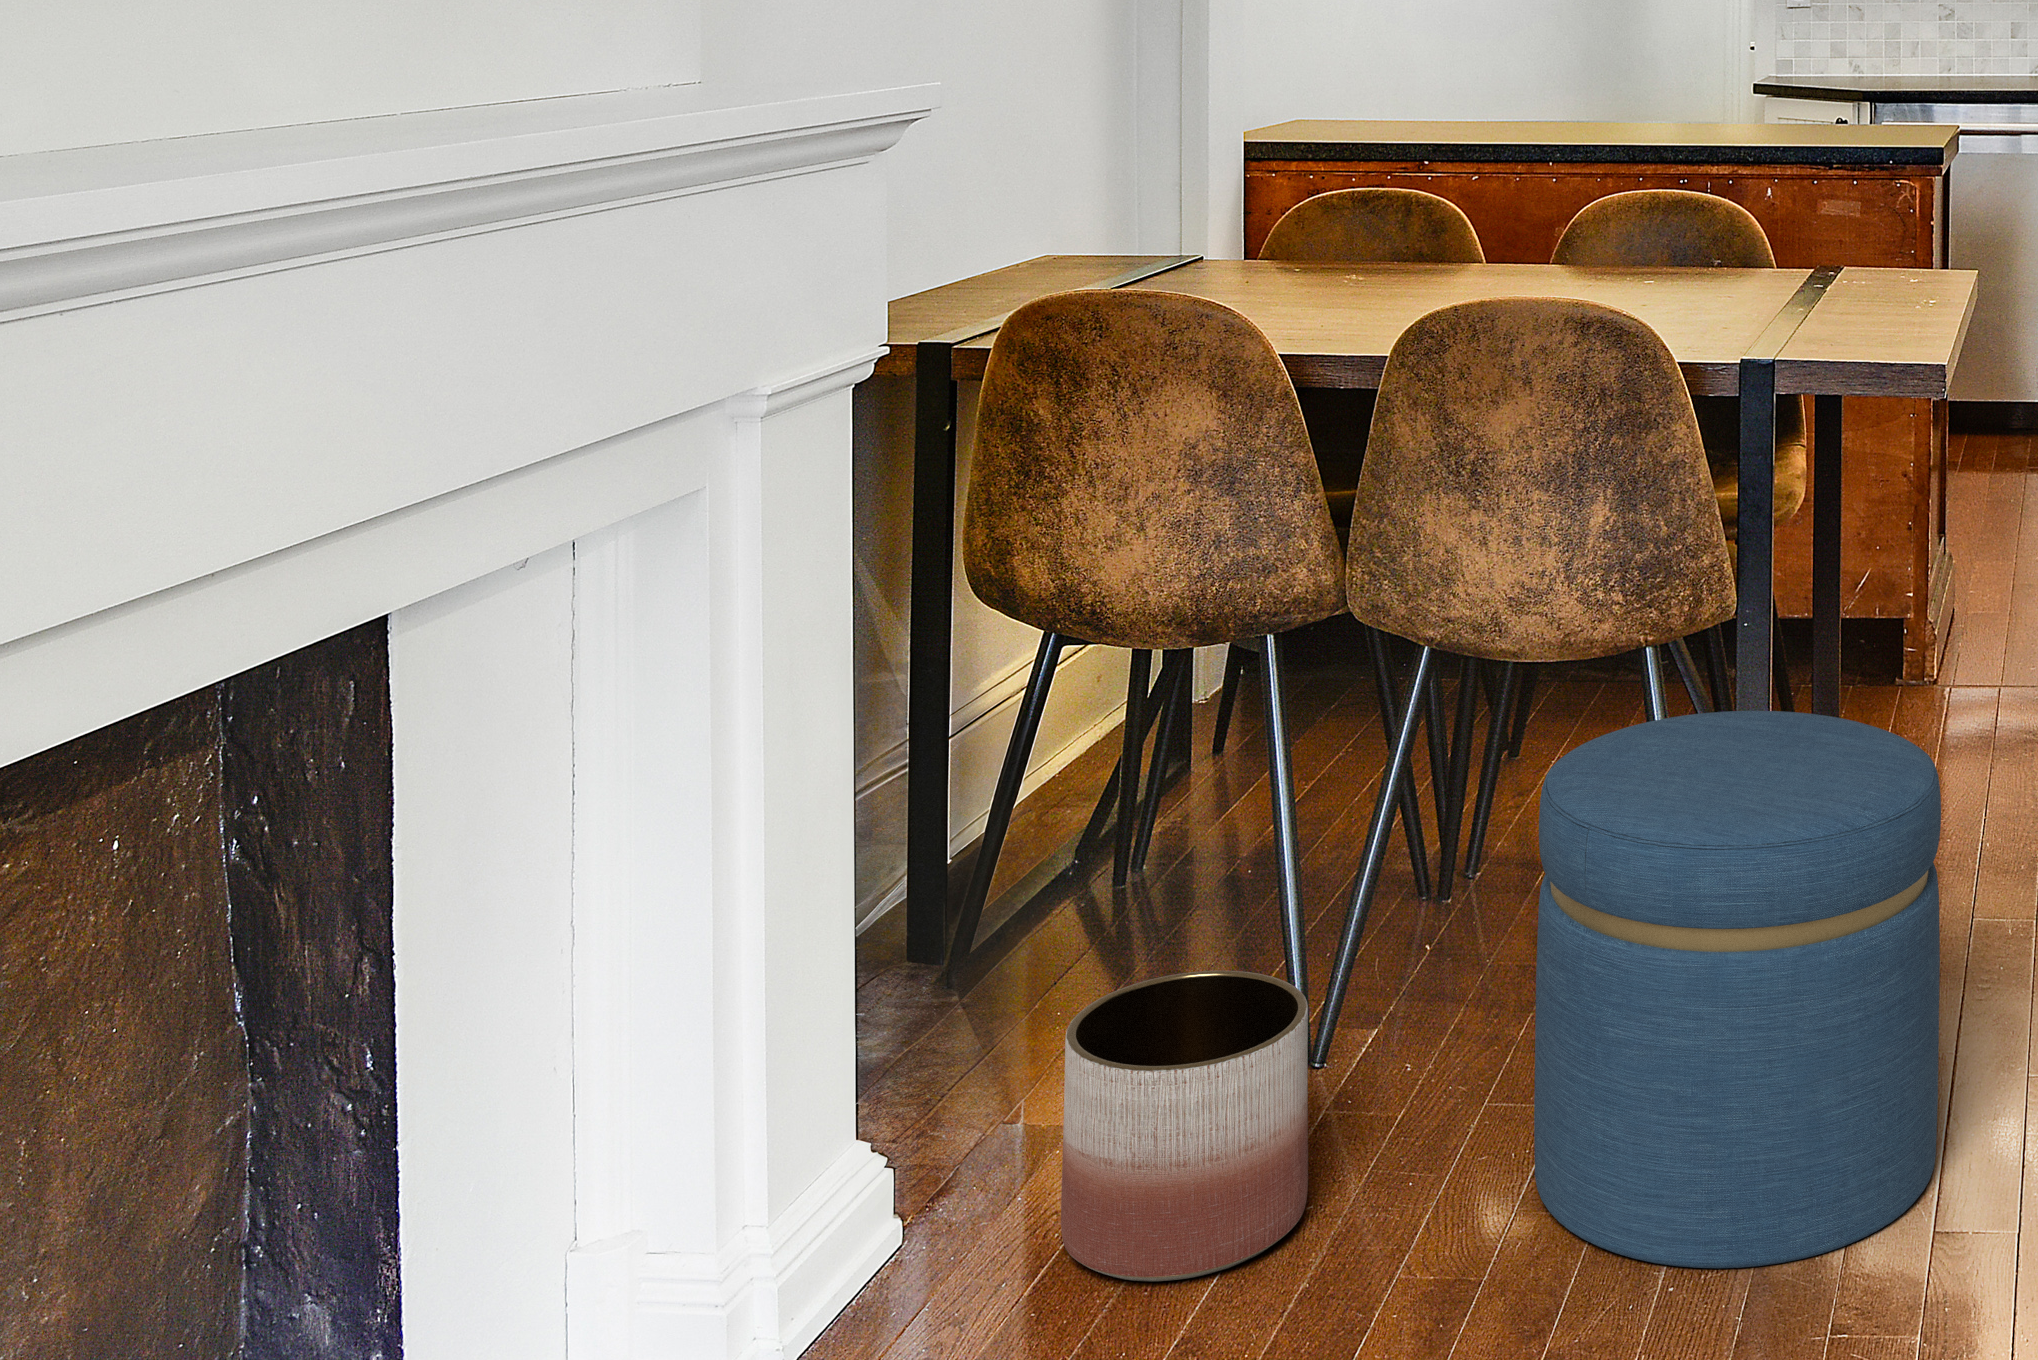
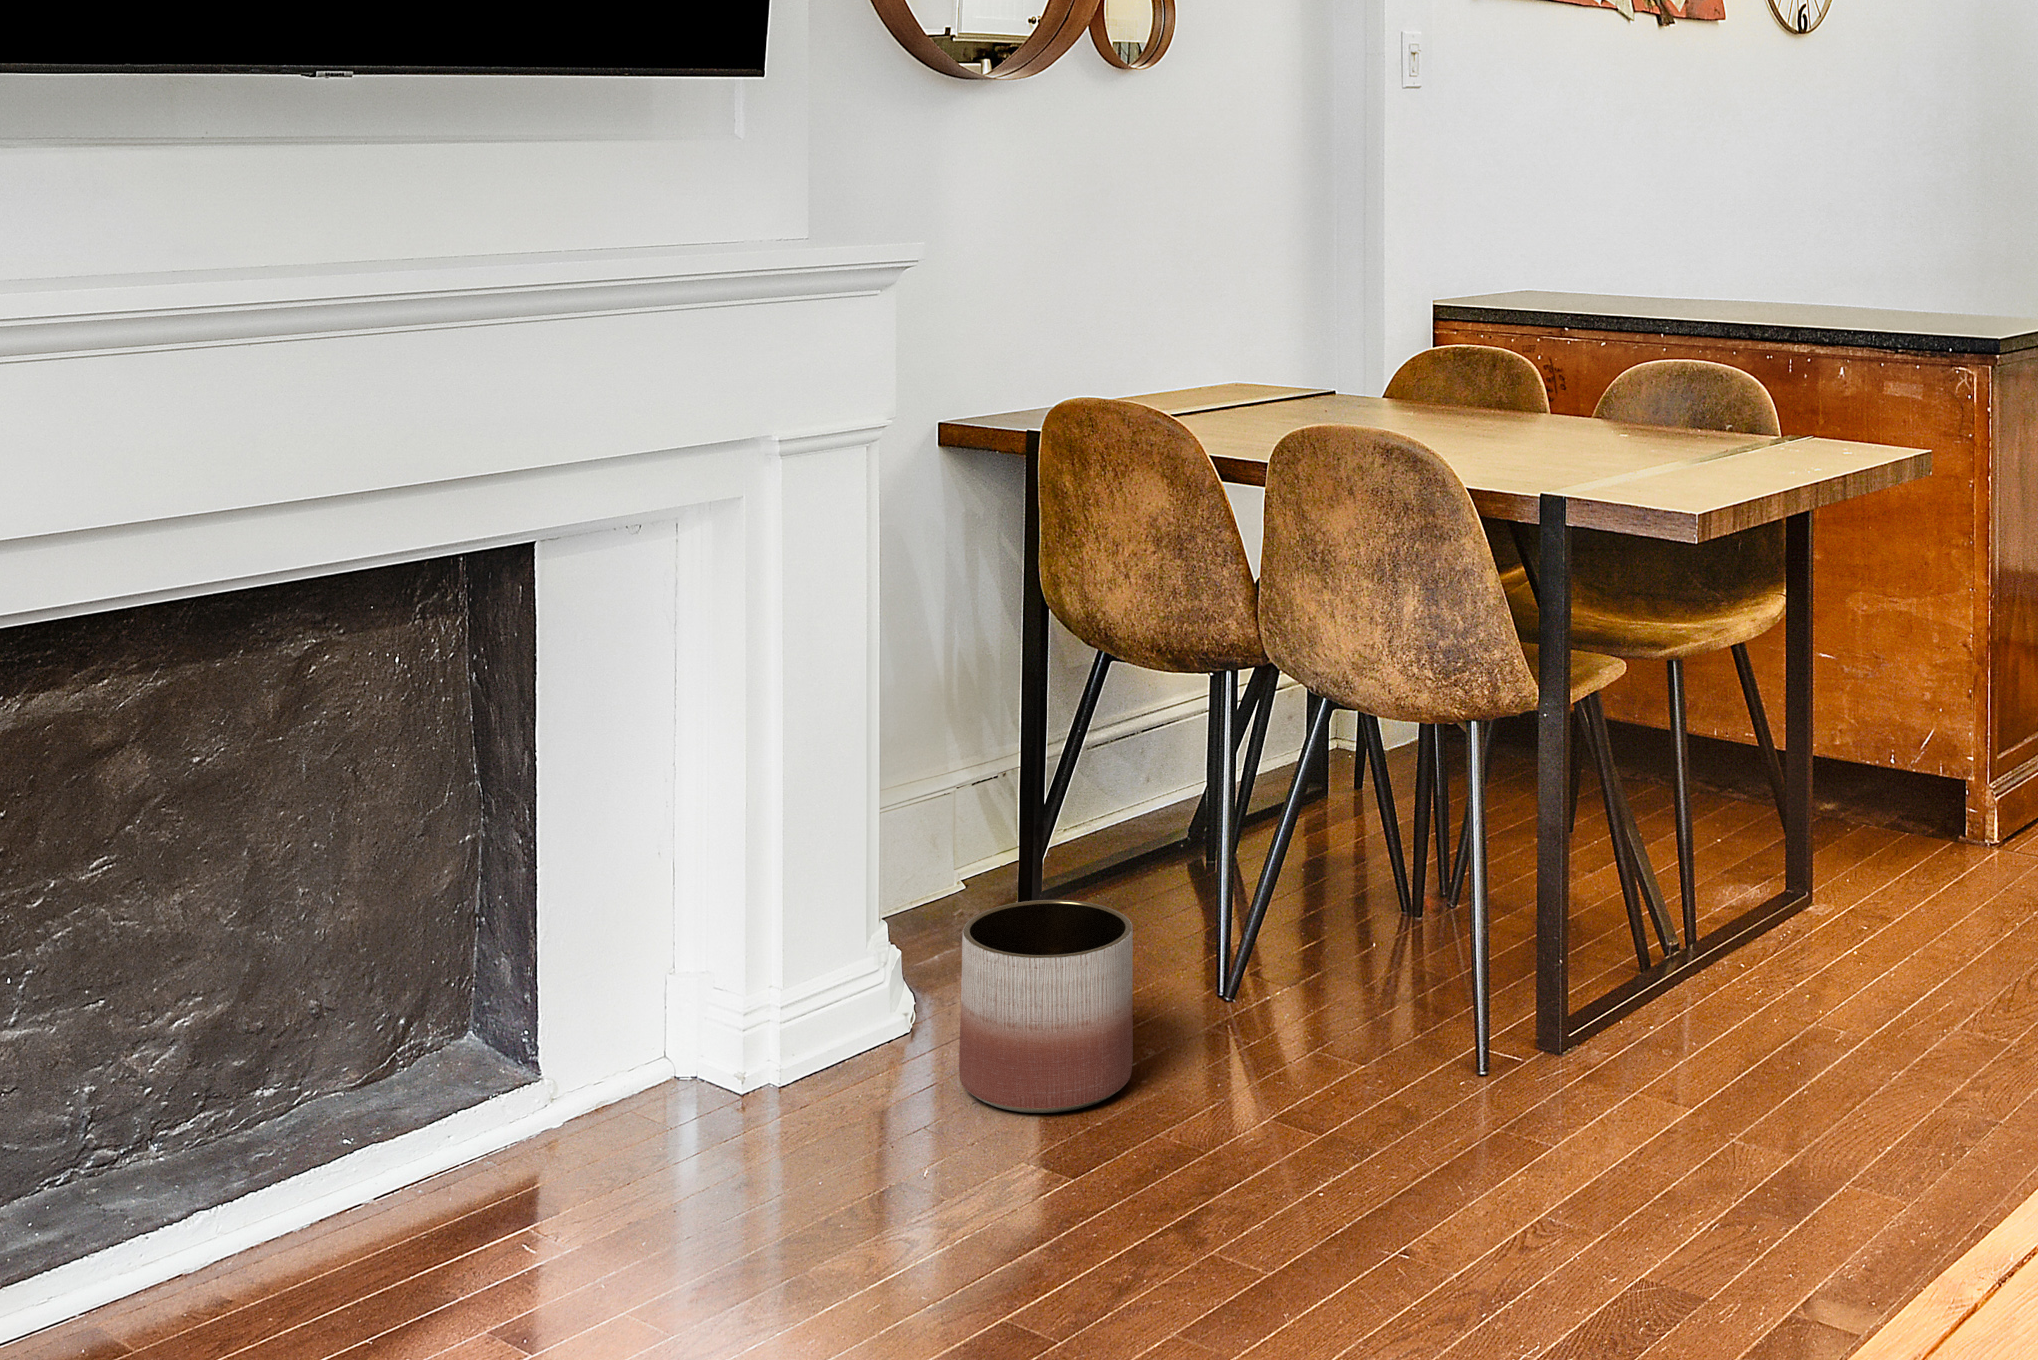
ottoman: present [1534,711,1941,1268] -> none [1272,776,1602,1217]

